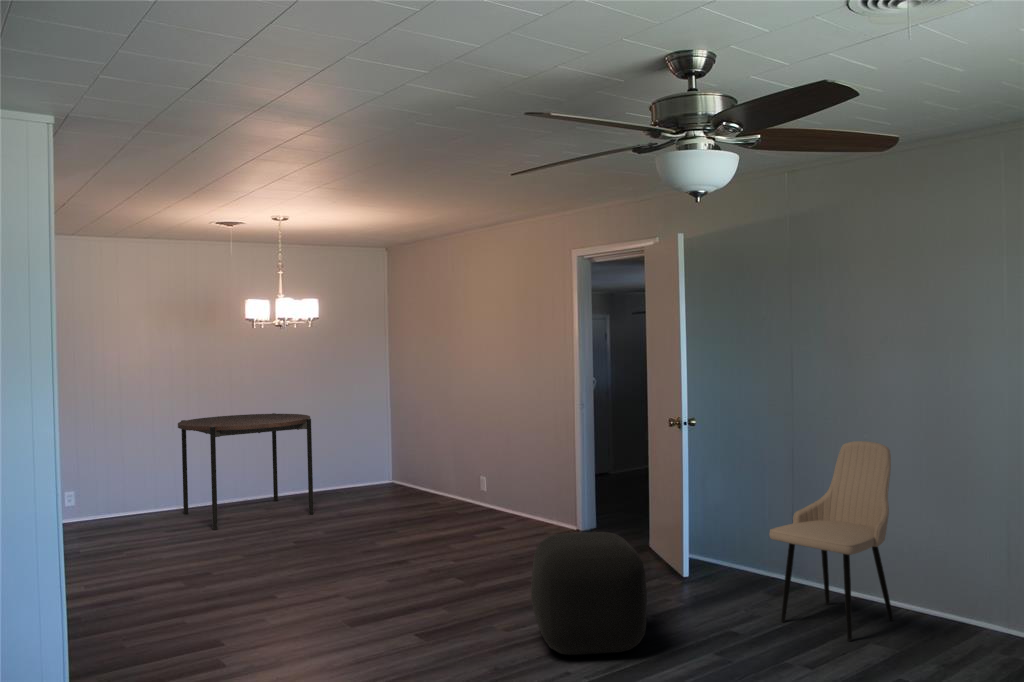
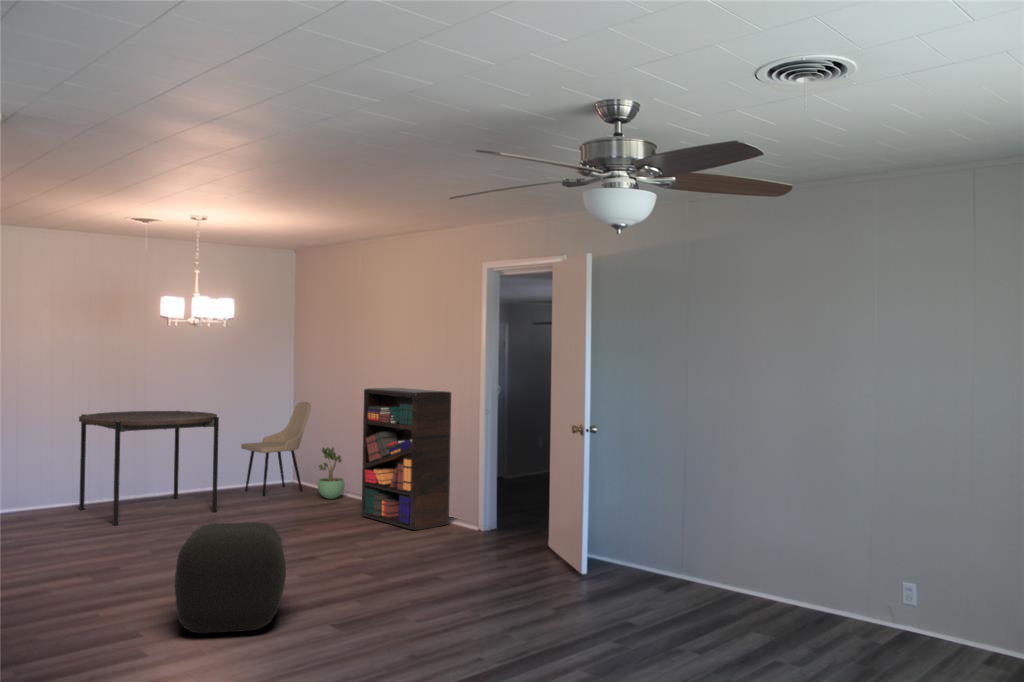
bookshelf: none [453,383,546,531] -> present [362,388,451,530]
dining chair: present [770,441,893,641] -> present [241,402,311,496]
potted plant: none [413,445,440,498] -> present [318,447,345,499]
ottoman: present [531,532,647,655] -> present [175,522,286,634]

